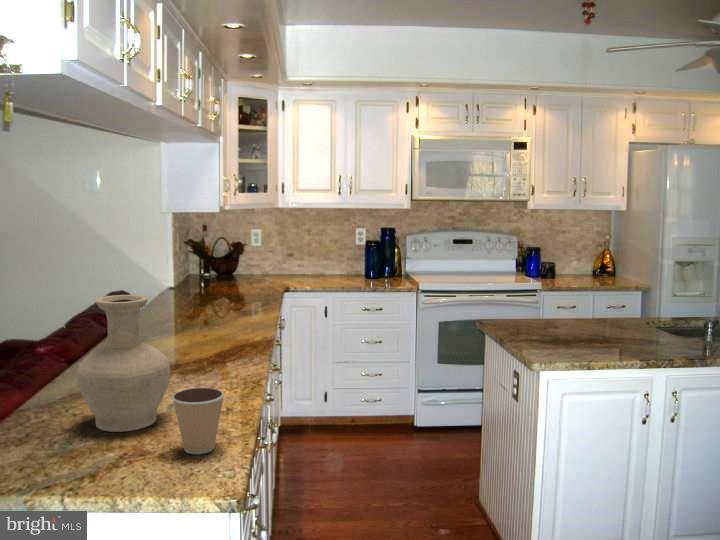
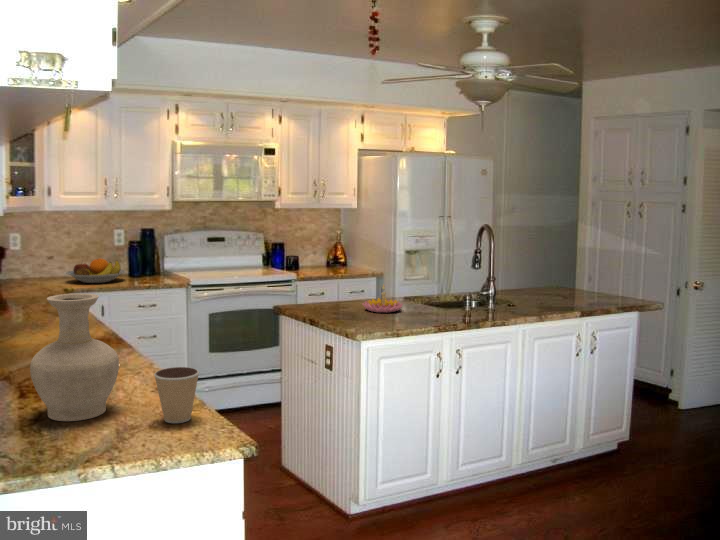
fruit bowl: none [306,257,361,281] -> present [66,258,125,283]
candle holder: none [572,304,626,342] -> present [363,285,403,313]

